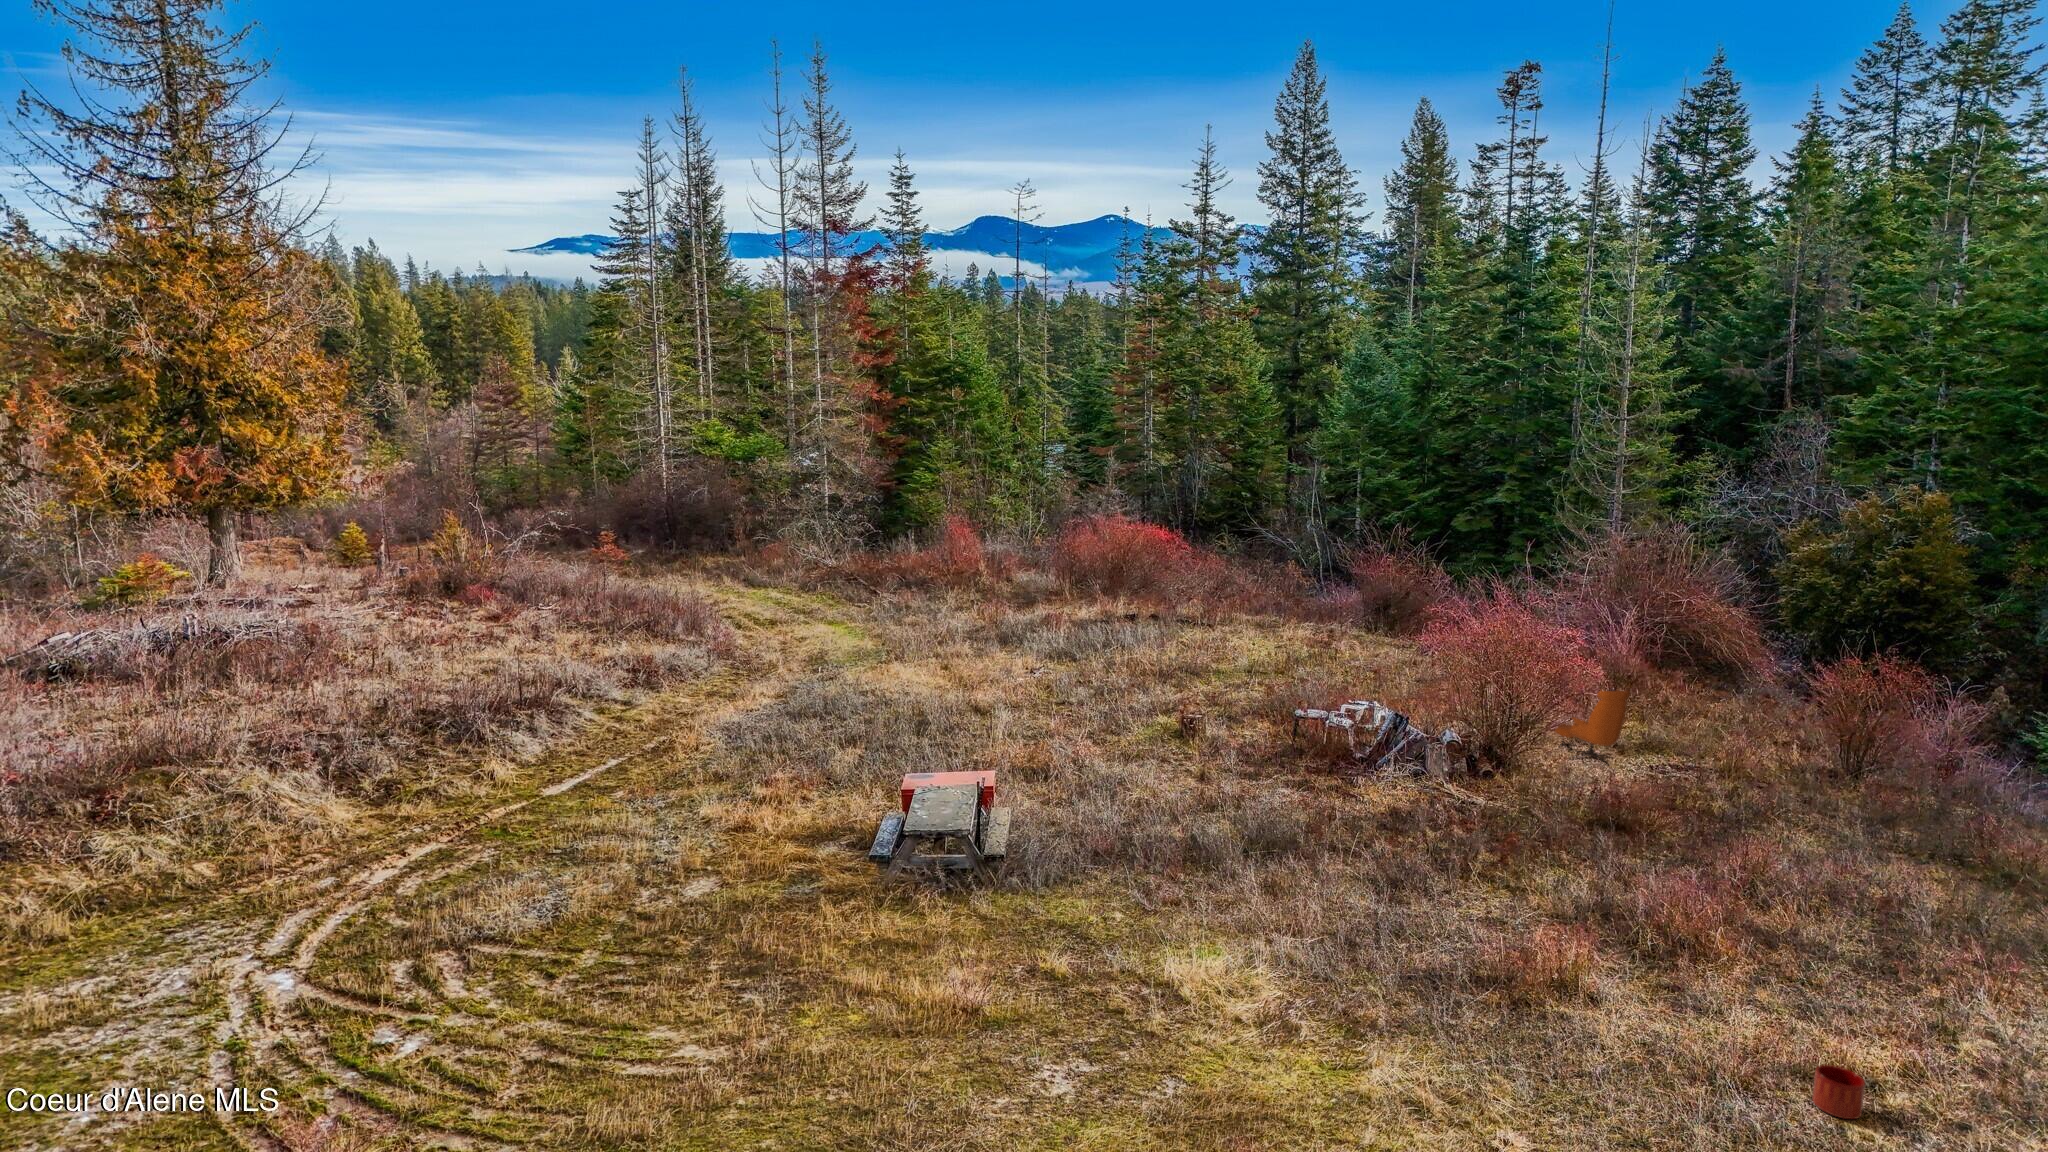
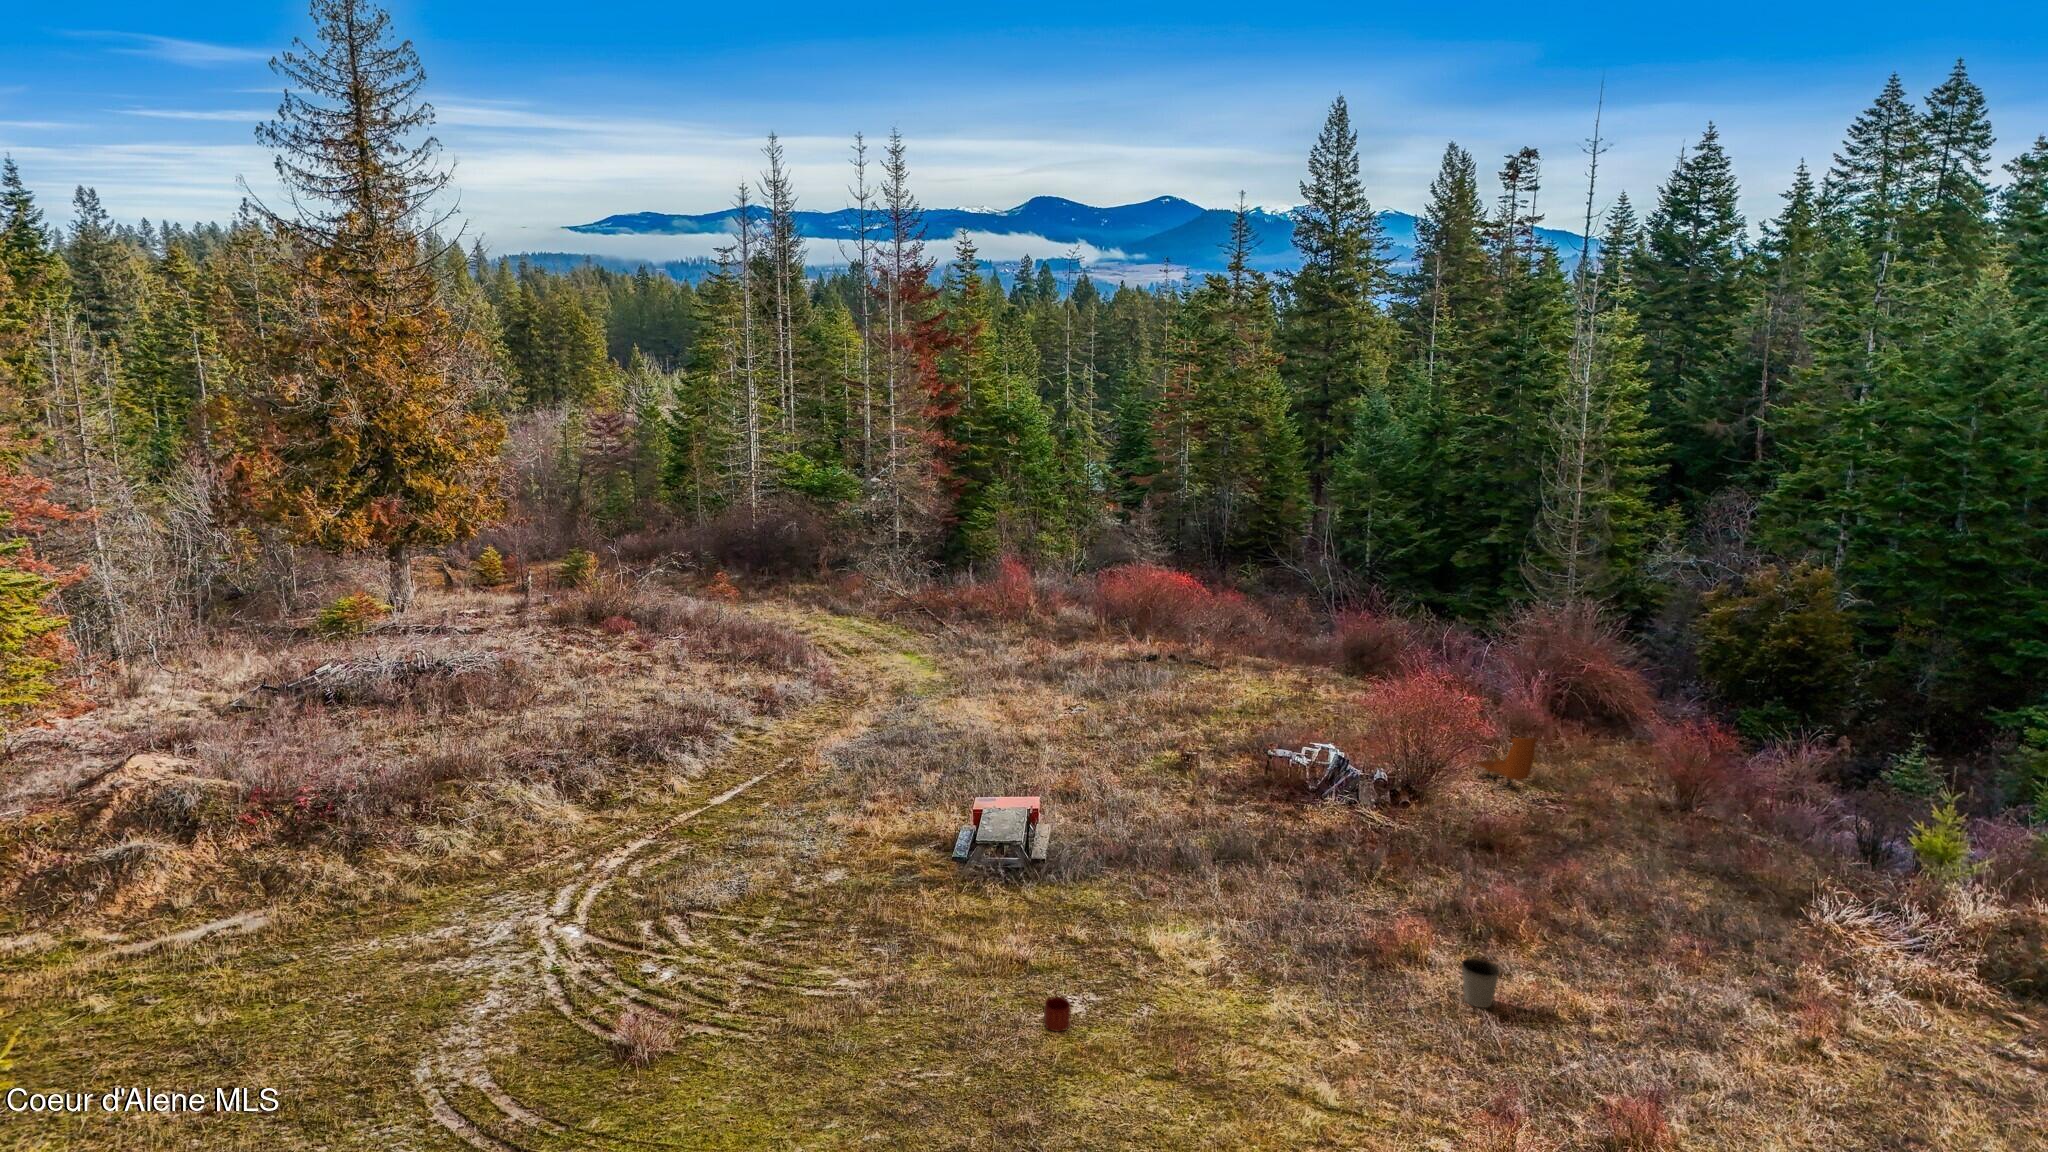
bucket: none [1624,986,1689,1061] -> present [1459,959,1500,1008]
planter: present [1812,1065,1865,1119] -> present [1044,997,1071,1032]

